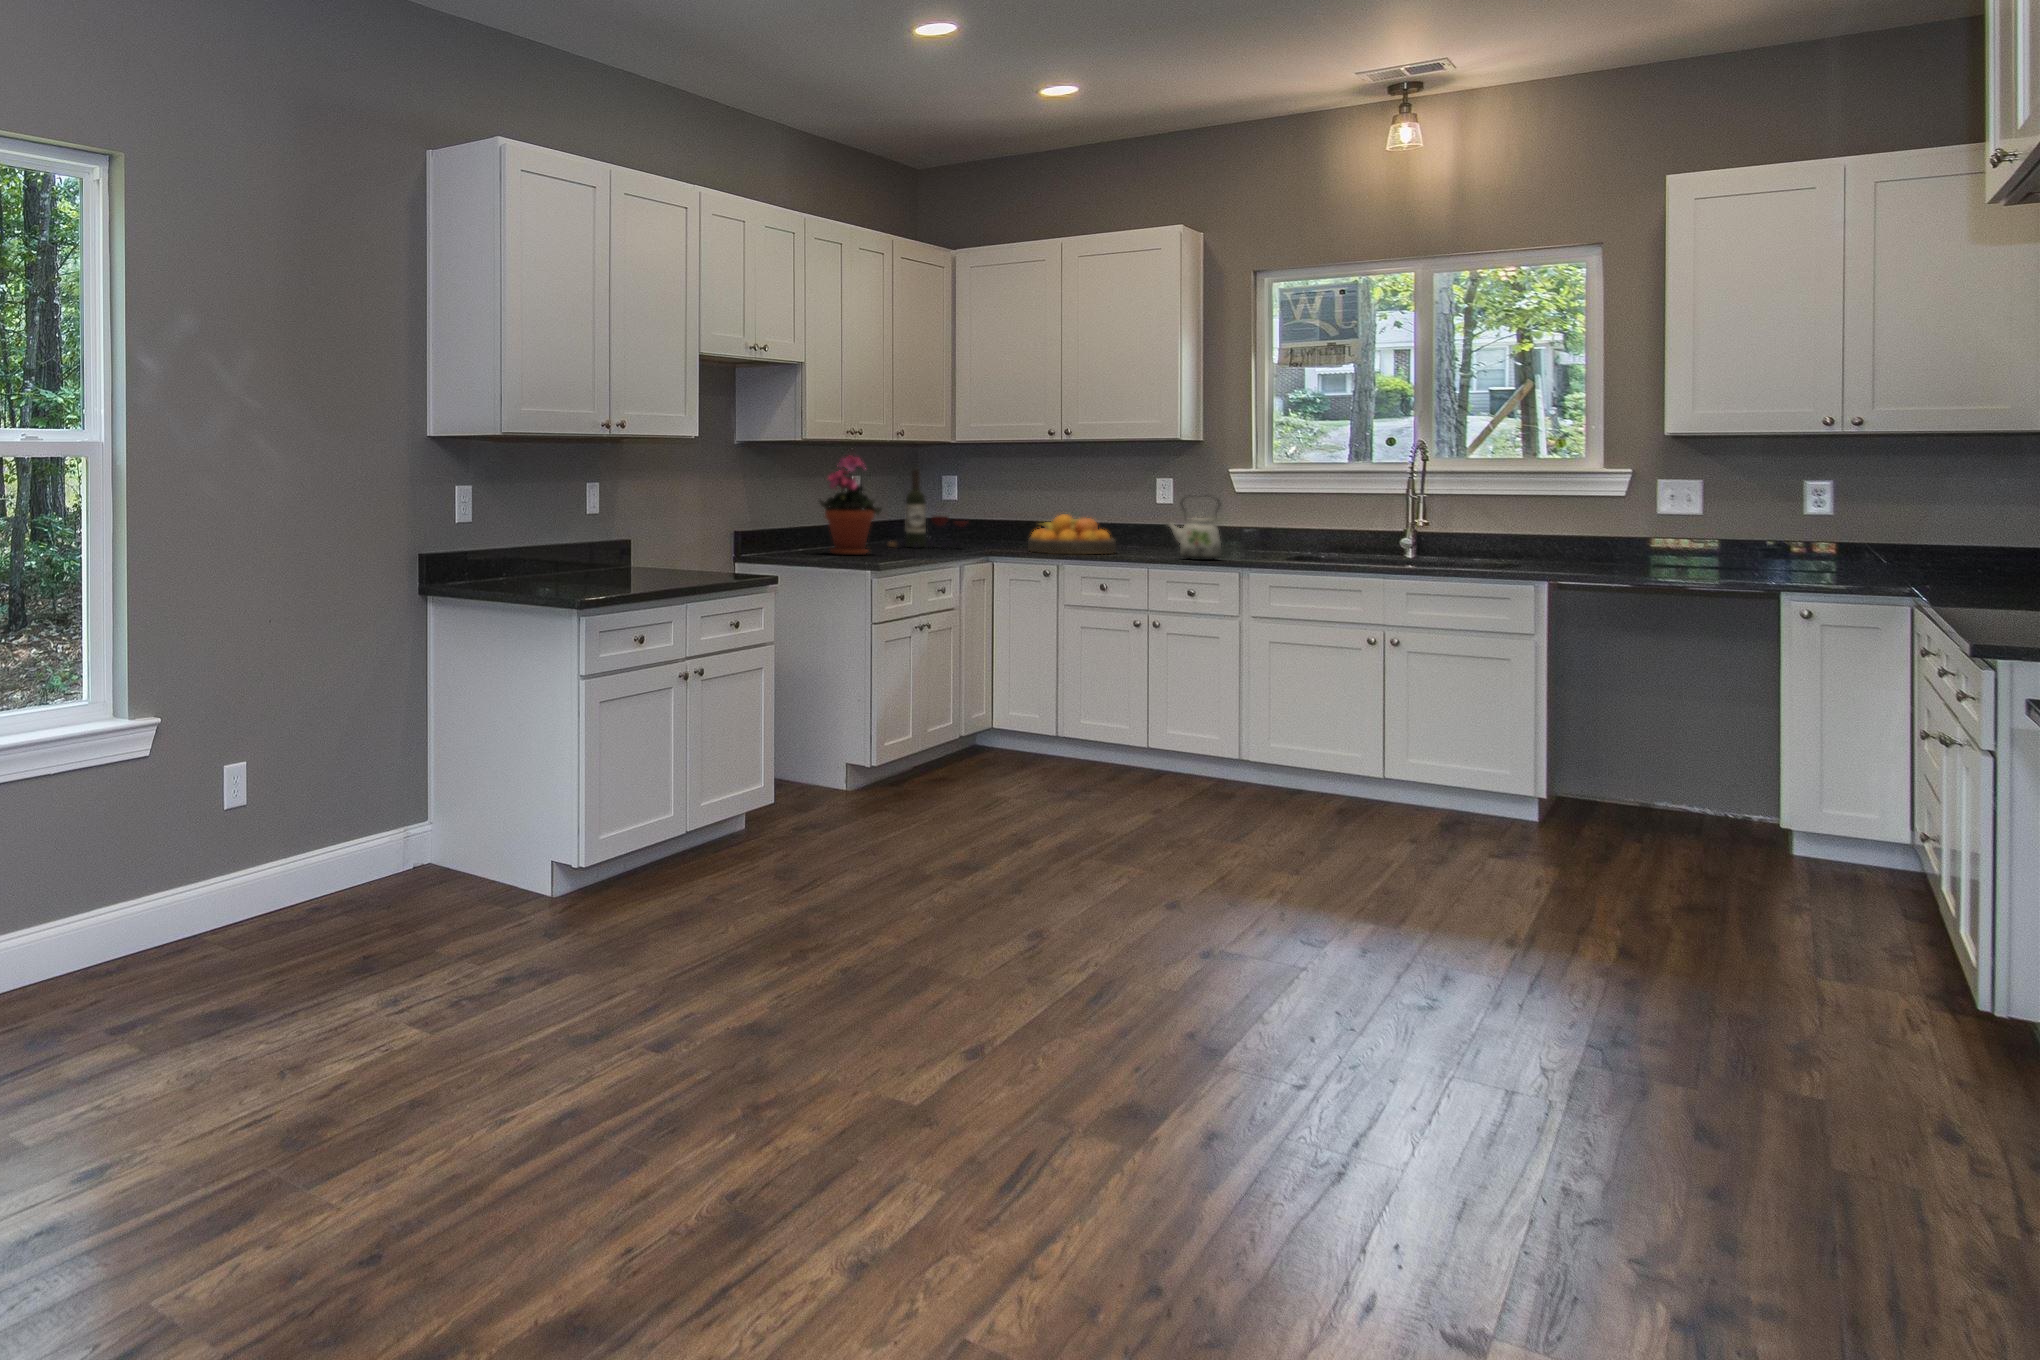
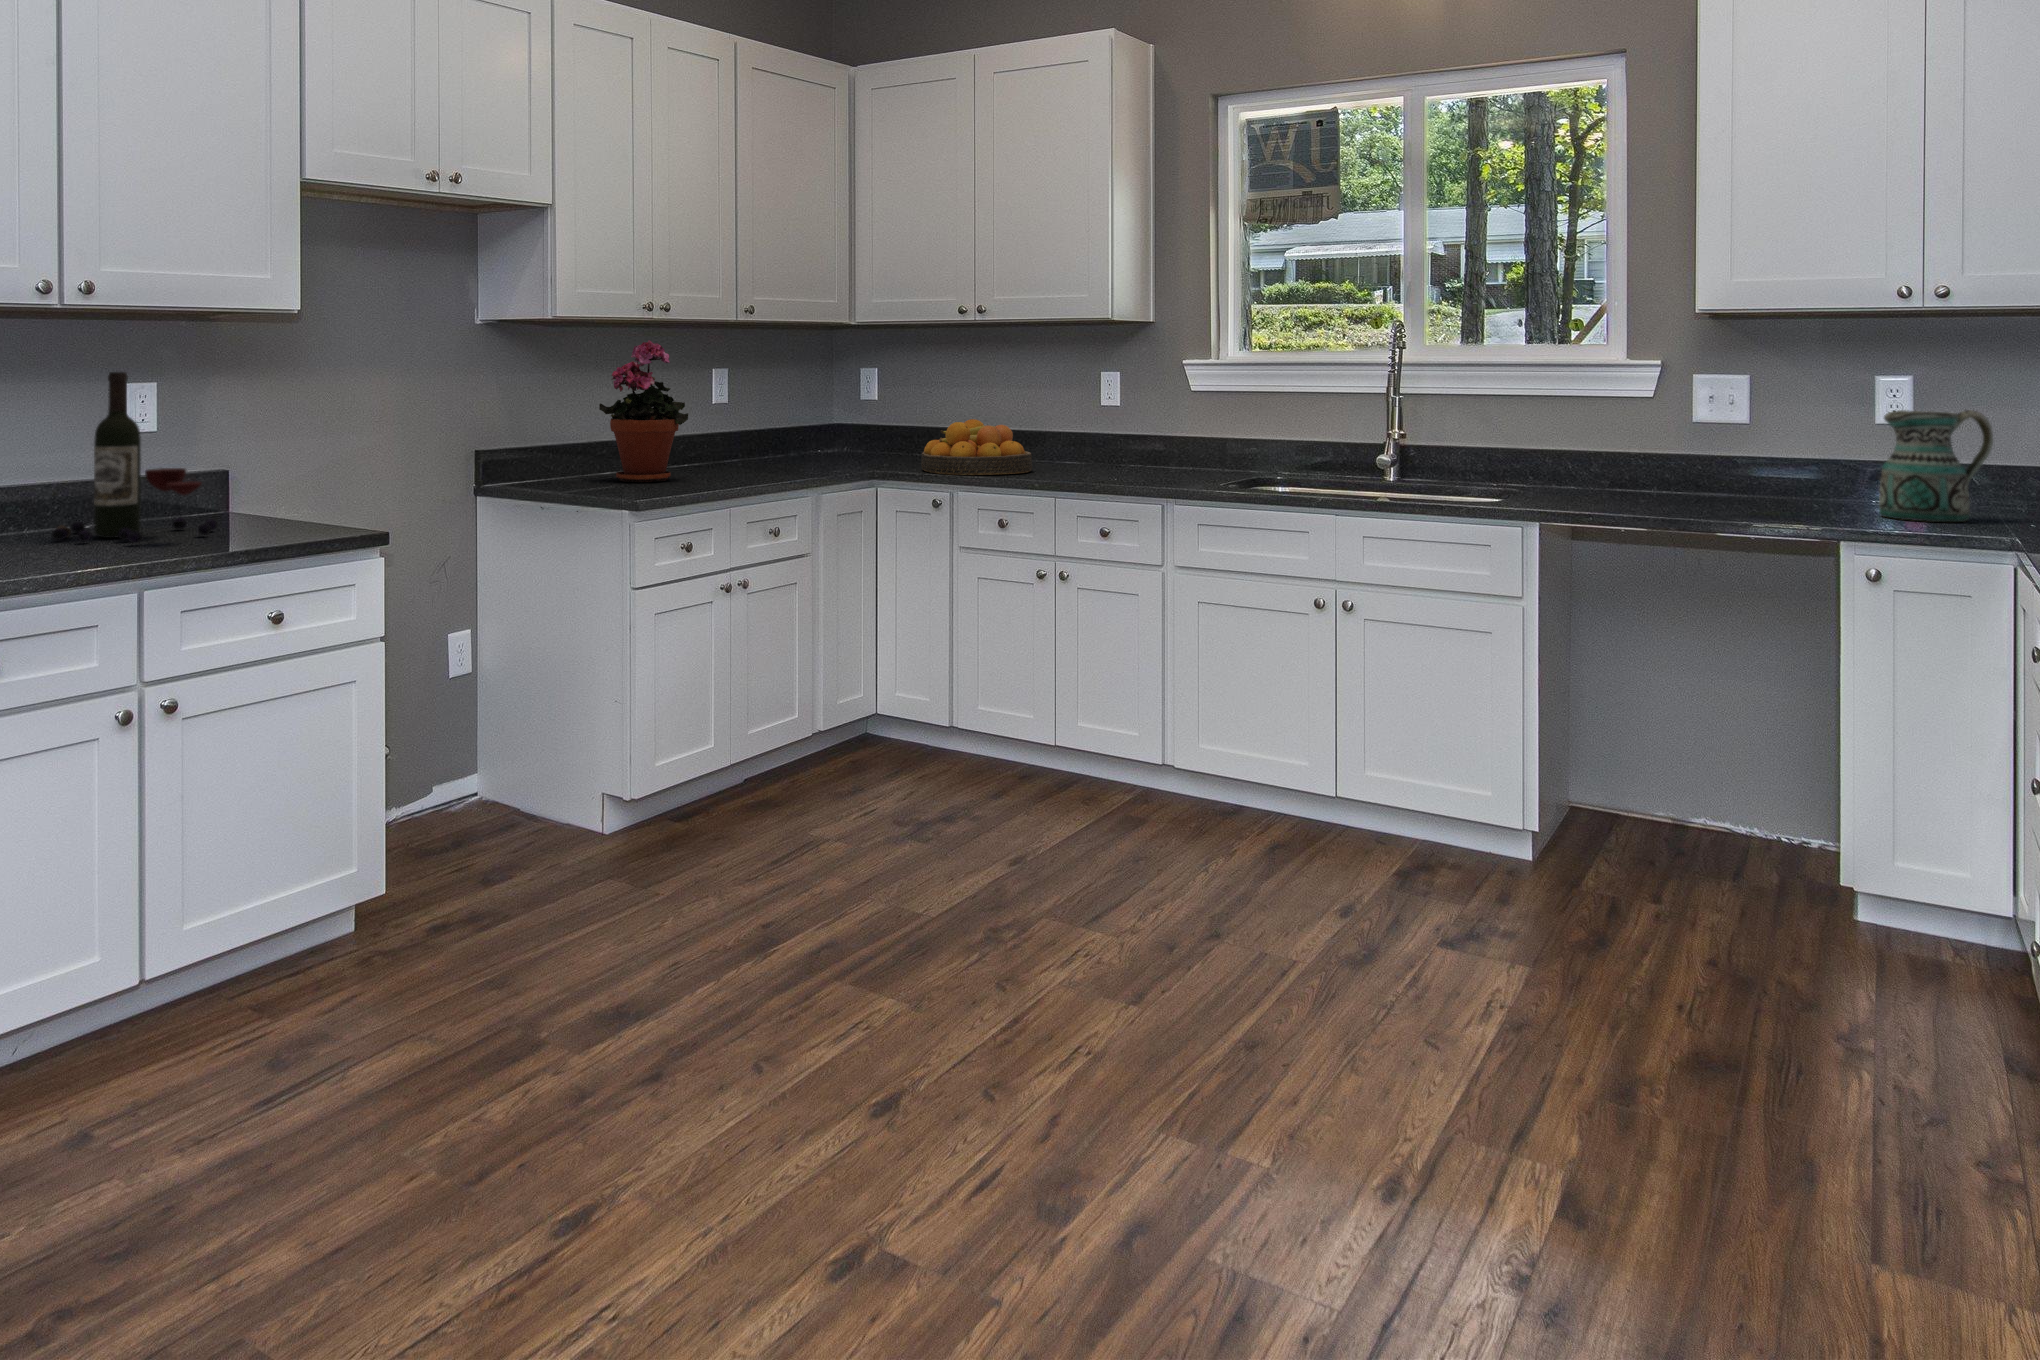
wine bottle: present [887,469,967,548] -> present [52,372,218,543]
ceramic pitcher: none [1807,504,1895,582] -> present [1879,410,1993,522]
kettle: present [1166,517,1221,560] -> none [1073,396,1141,485]

